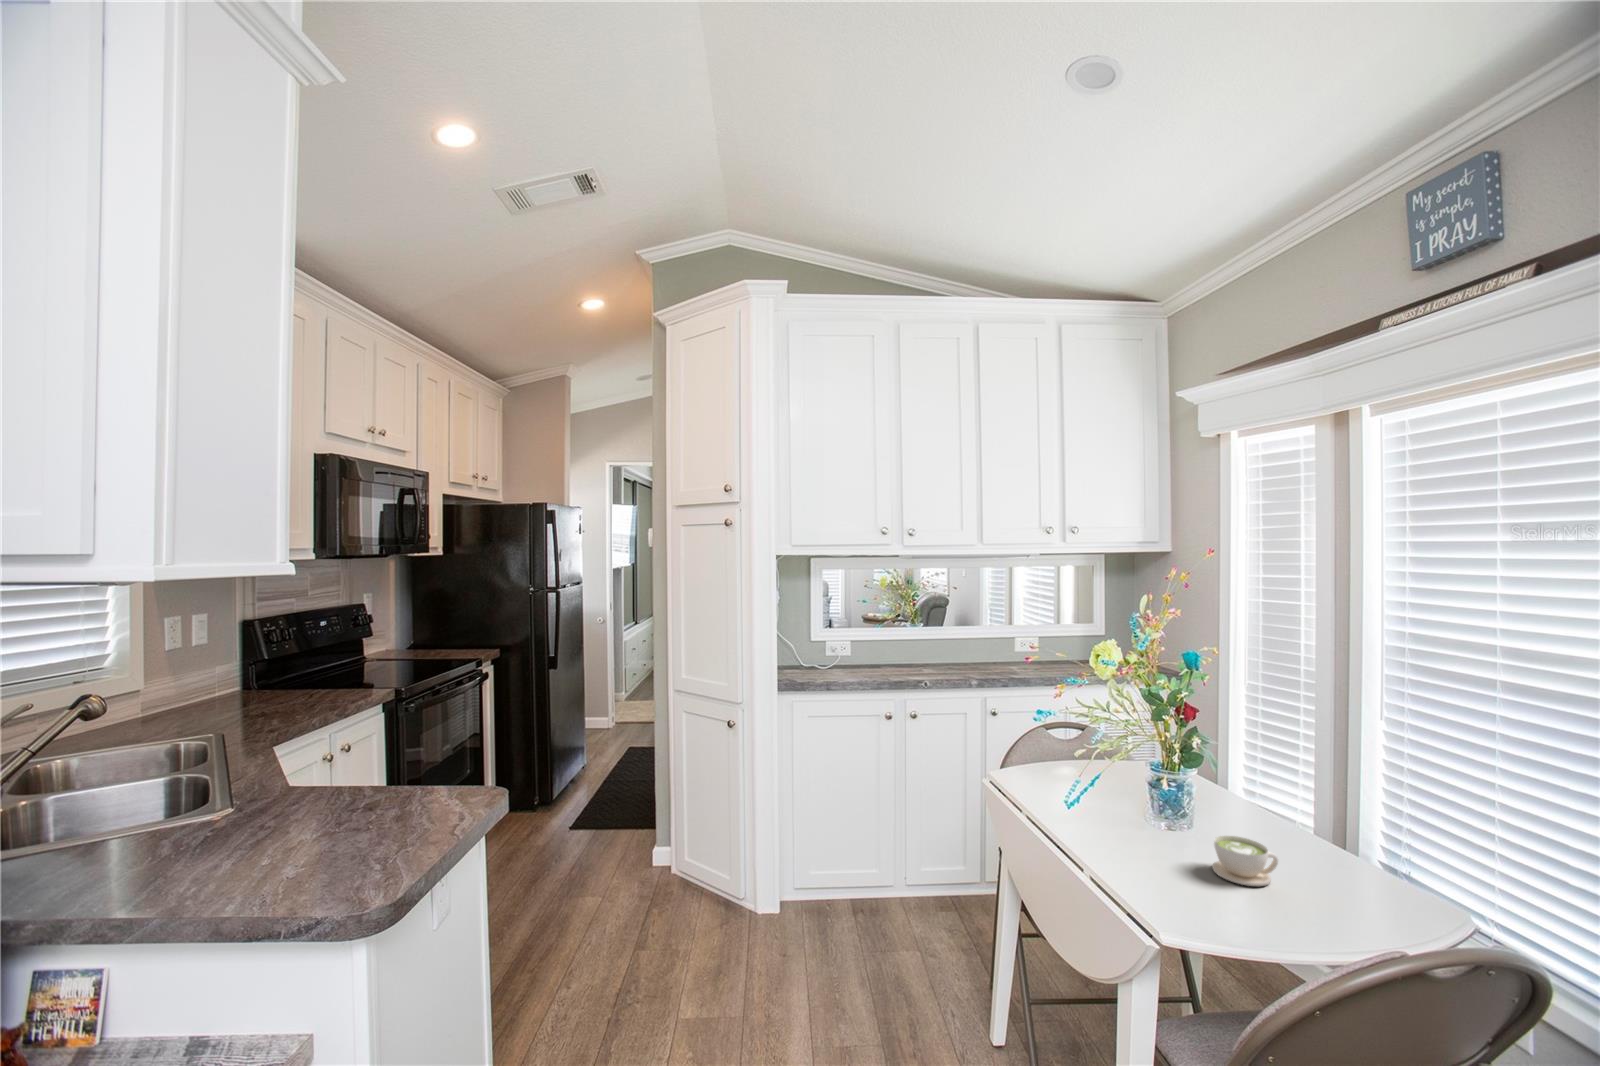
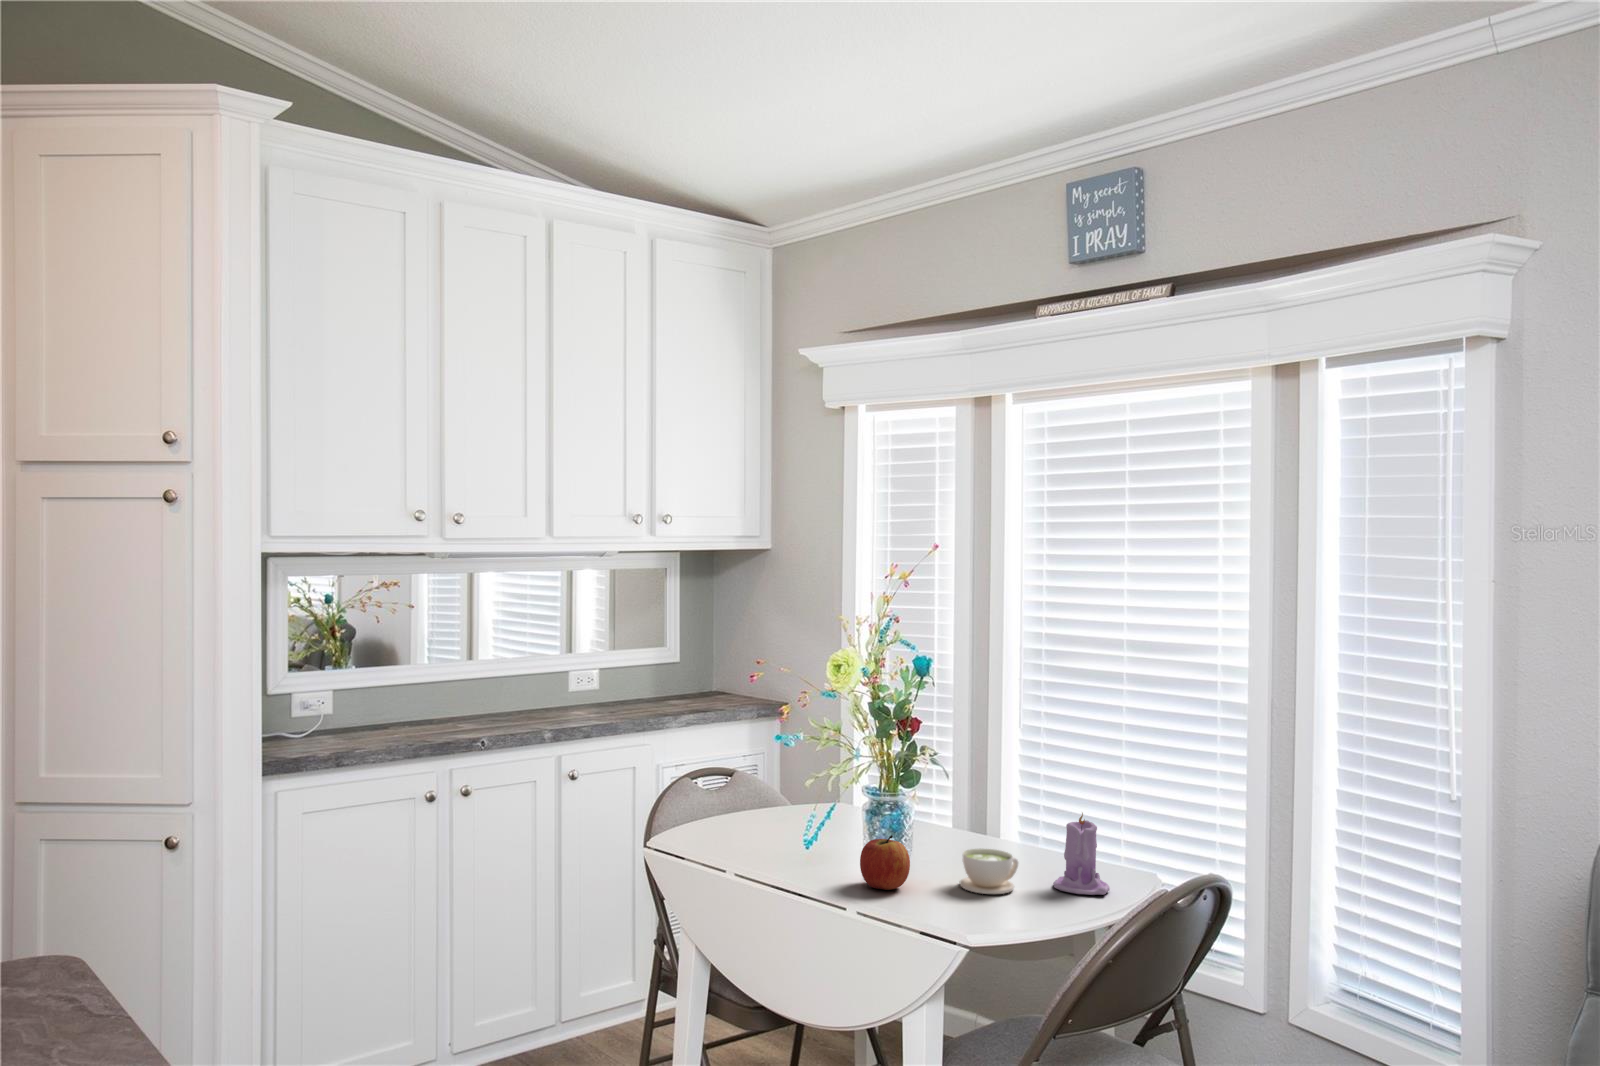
apple: none [1113,808,1159,855] -> present [860,835,910,890]
candle: none [1321,826,1392,917] -> present [1053,813,1110,895]

